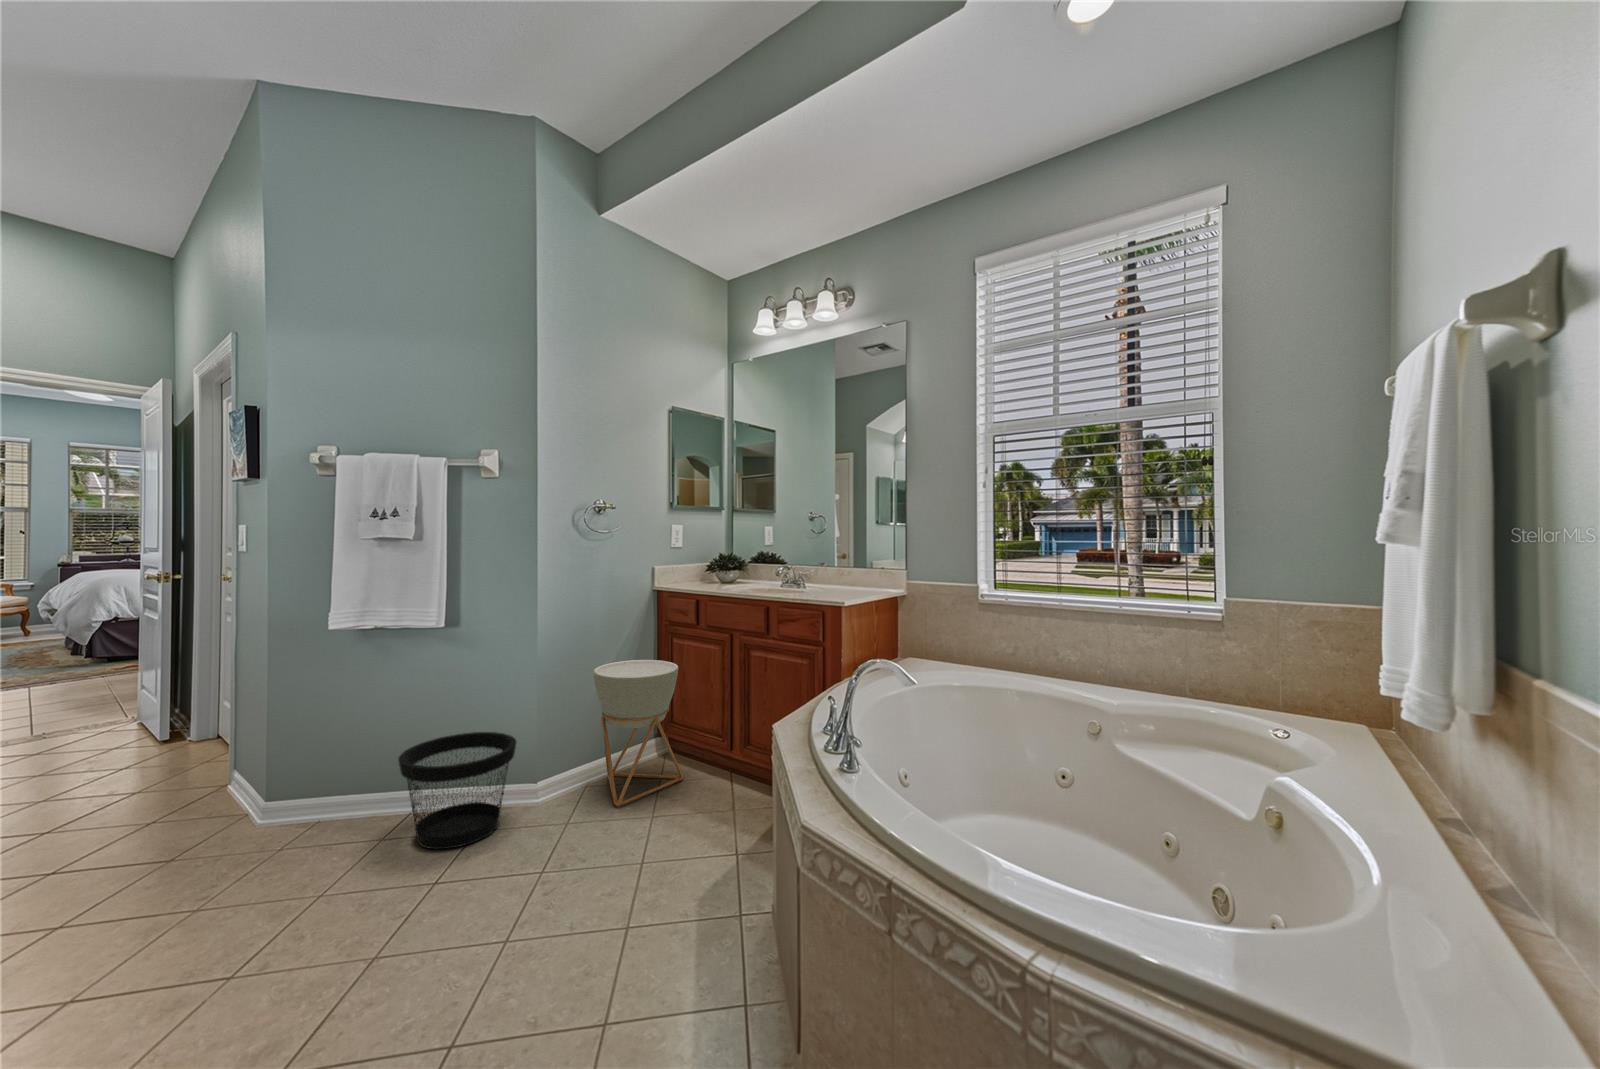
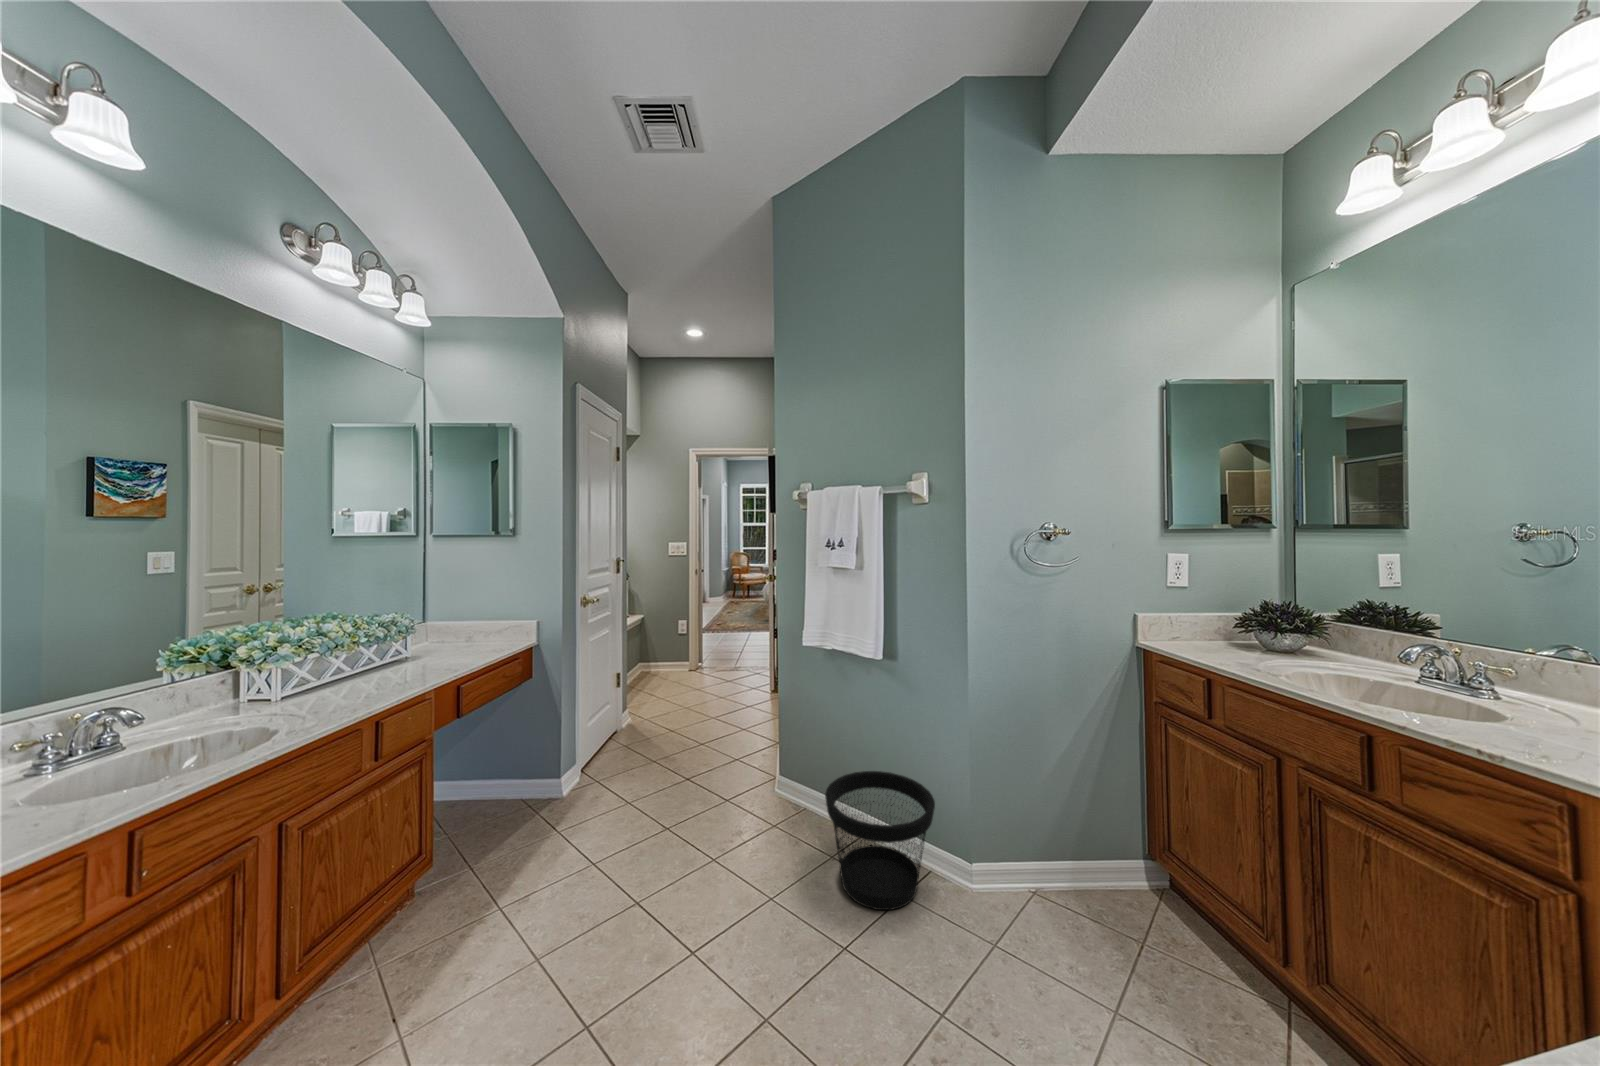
planter: present [593,660,683,806] -> none [1032,739,1176,955]

